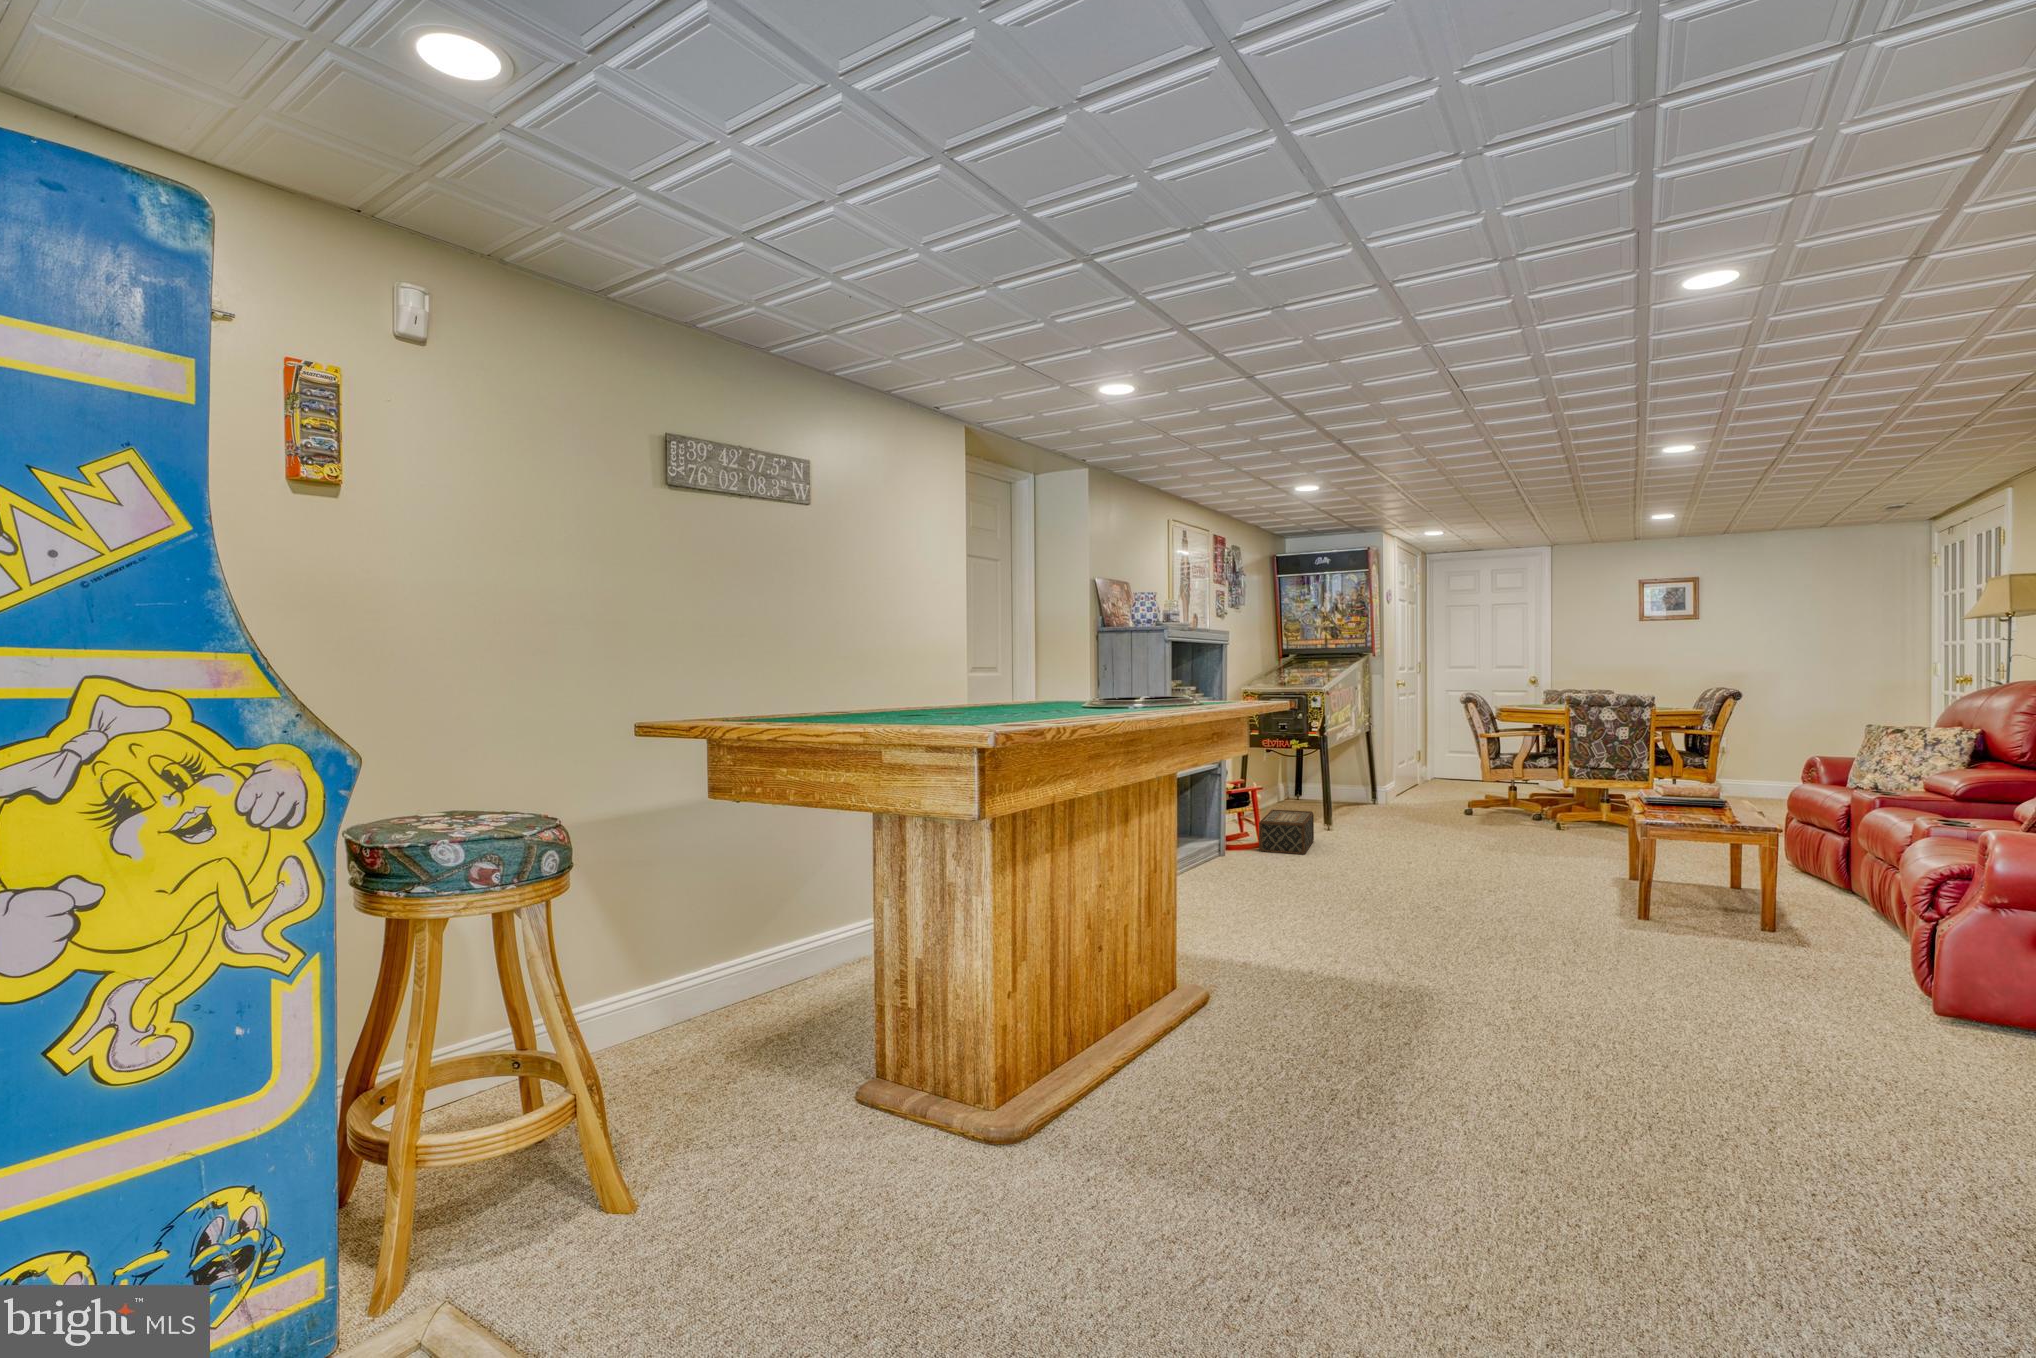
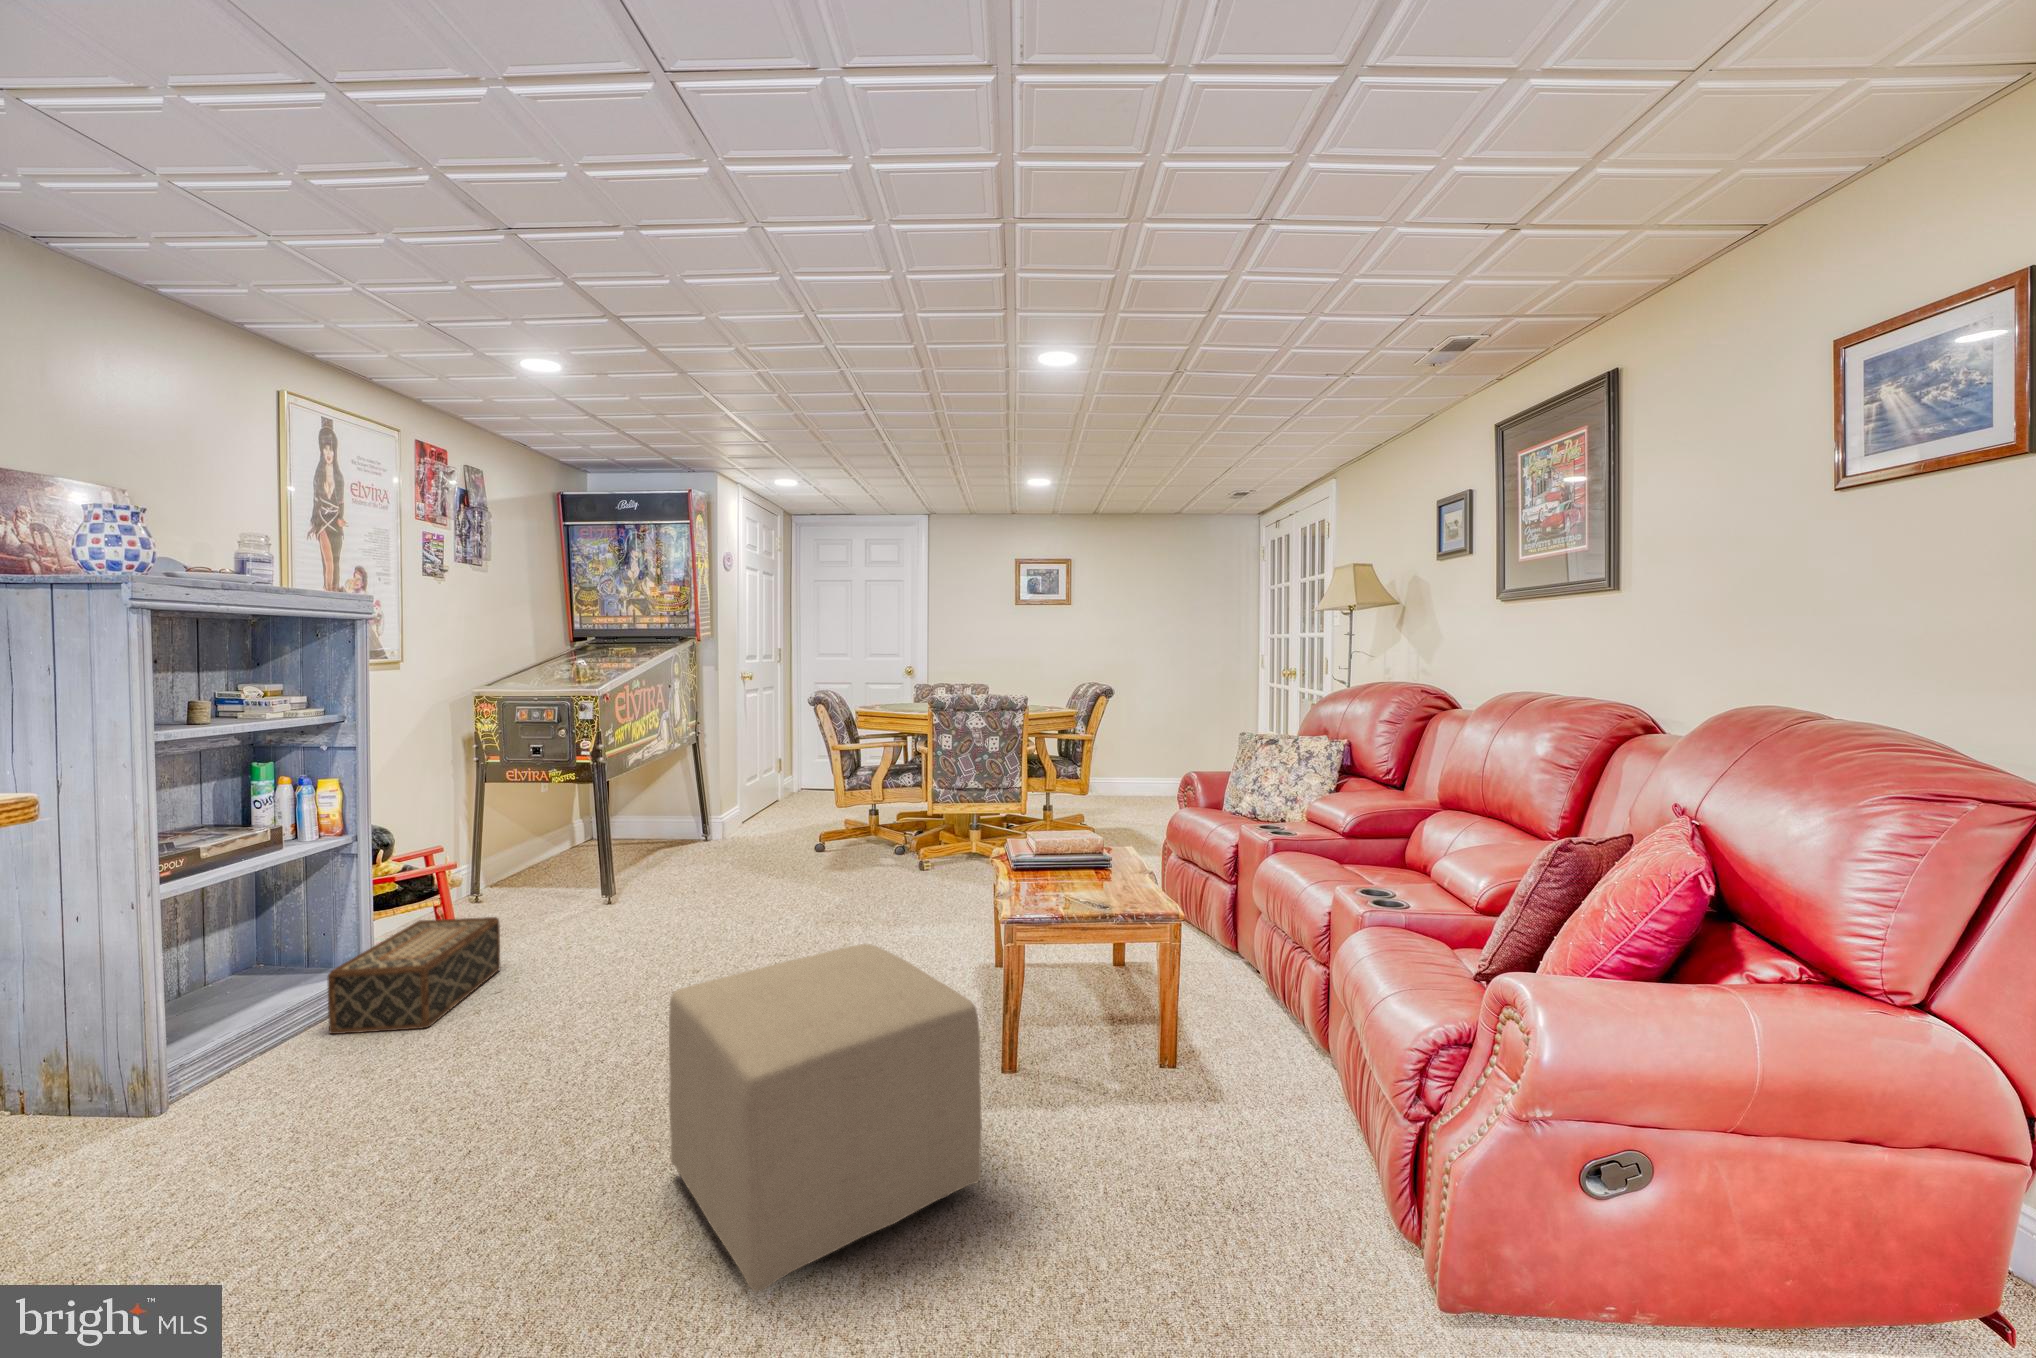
ottoman: none [1480,814,1650,925] -> present [669,944,982,1293]

